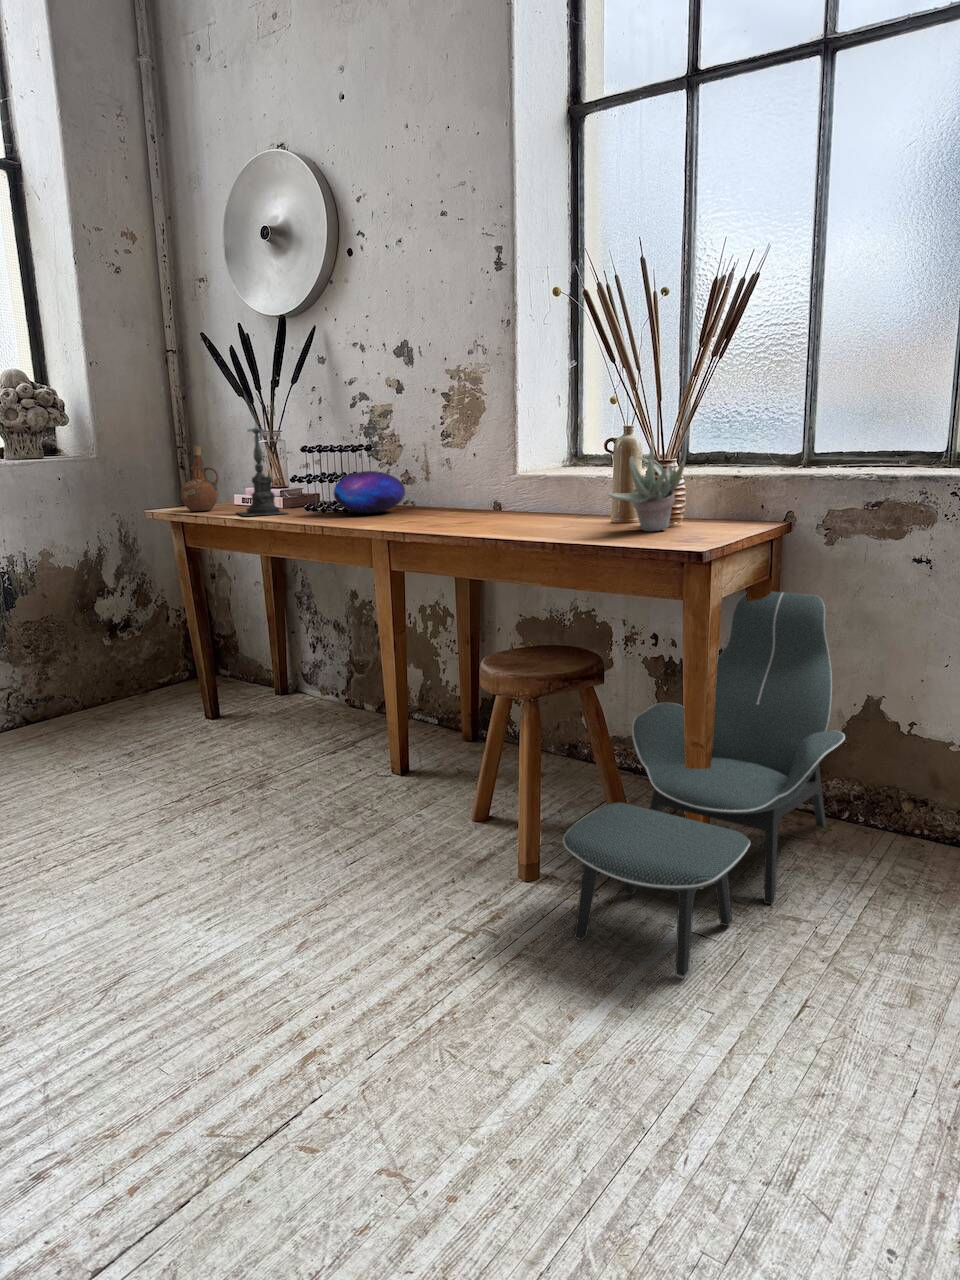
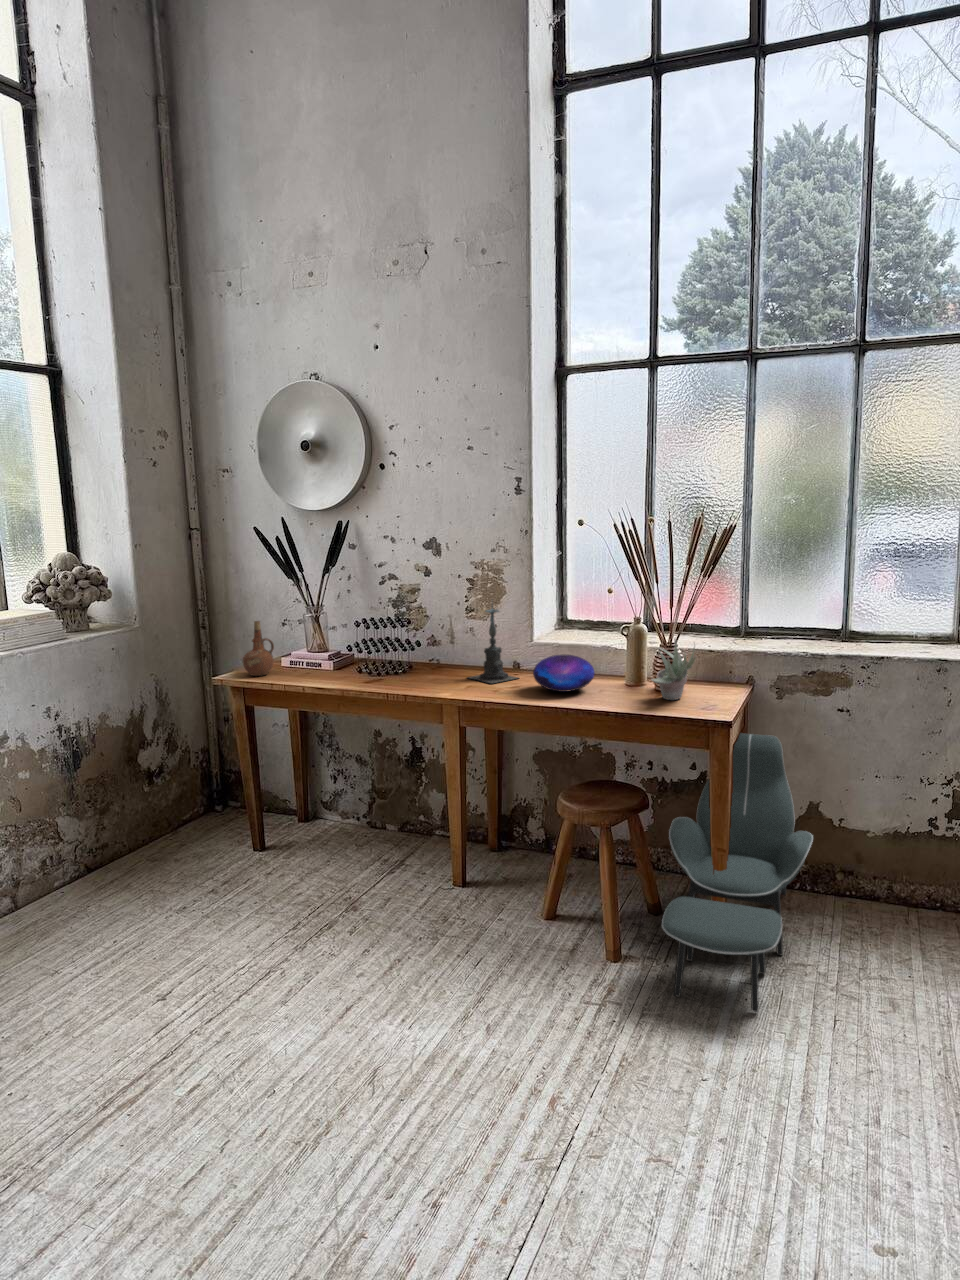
candle holder: present [237,424,286,516] -> present [468,607,517,683]
decorative orb: present [334,471,405,513] -> present [533,654,594,692]

